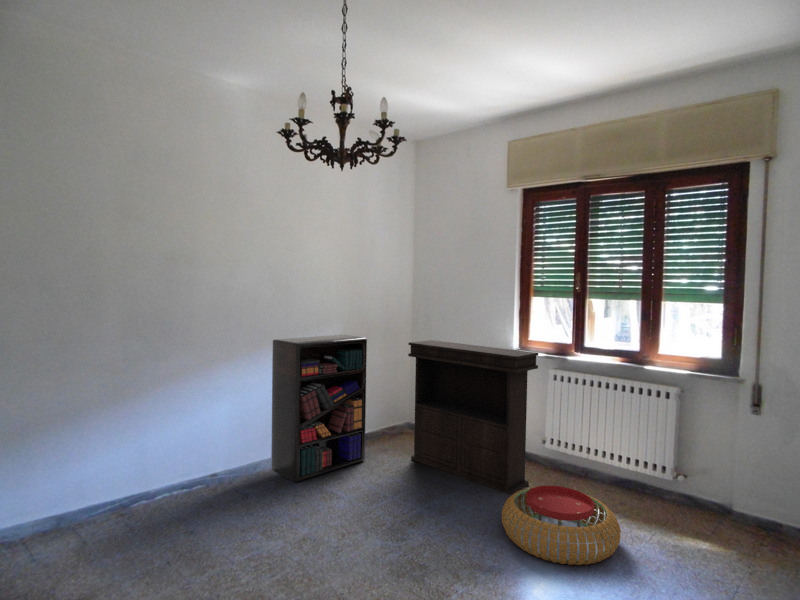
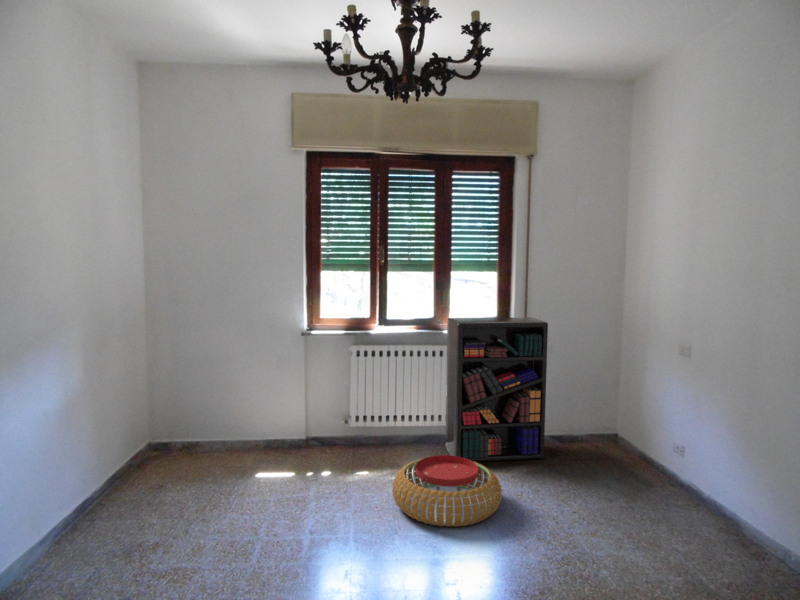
bookshelf: present [271,335,367,482] -> present [446,317,548,462]
console table: present [408,340,538,495] -> none [201,330,365,487]

